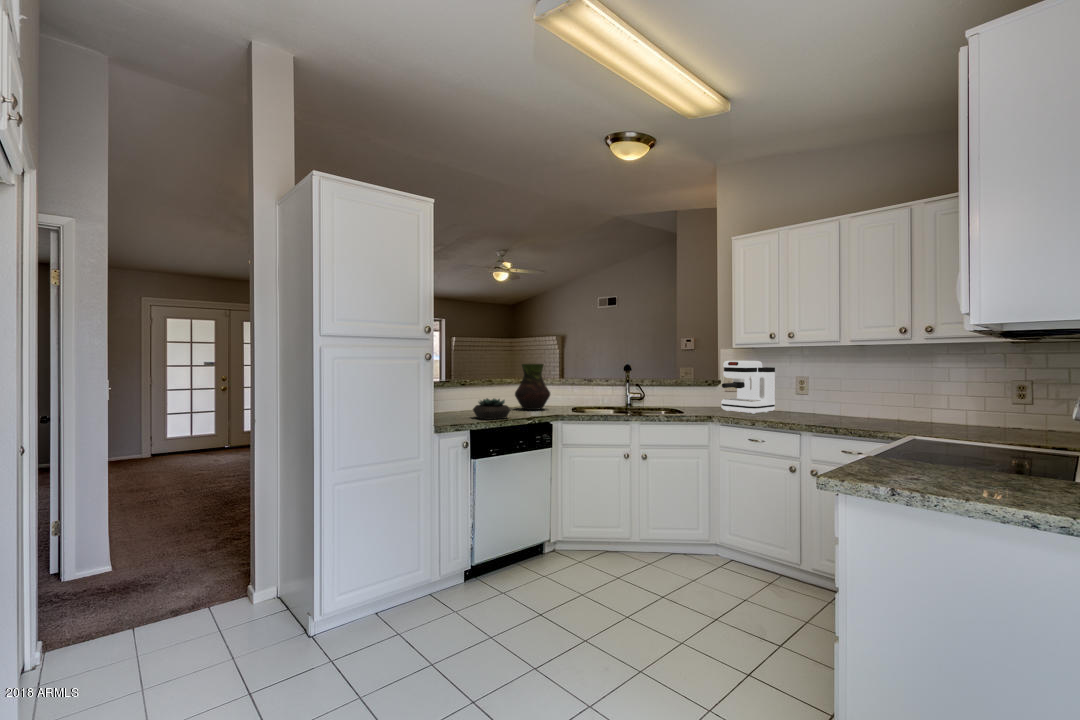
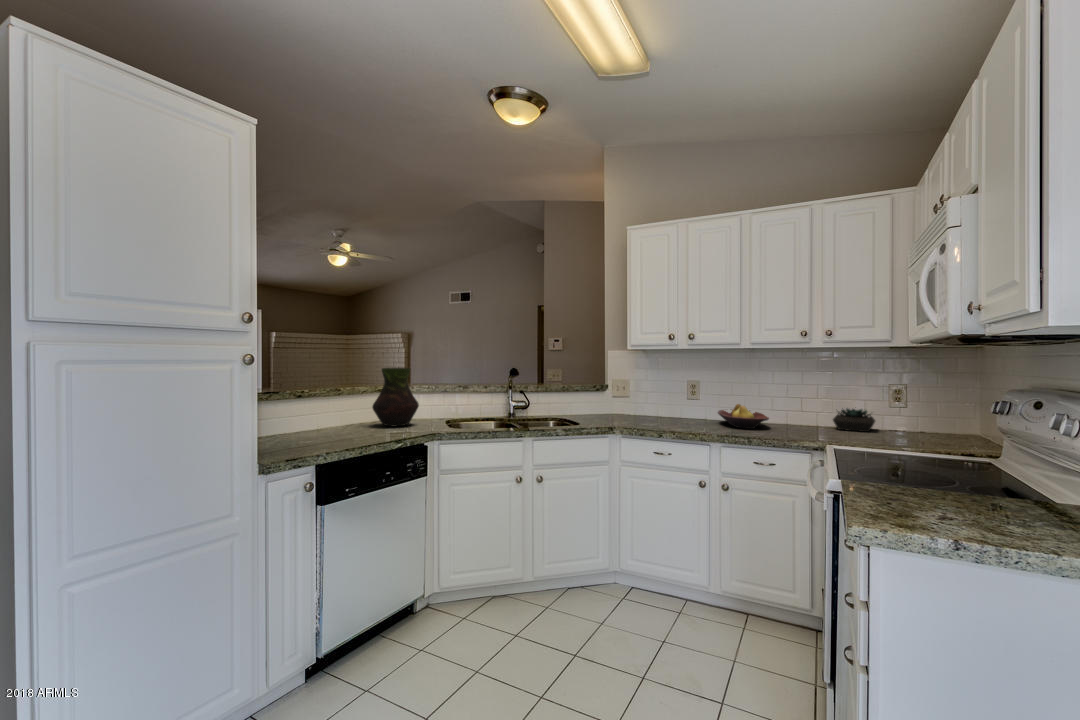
coffee maker: present [721,361,775,414] -> none [610,363,663,420]
succulent plant: present [473,398,511,420] -> present [833,408,875,432]
fruit bowl: none [824,400,874,424] -> present [718,404,769,429]

